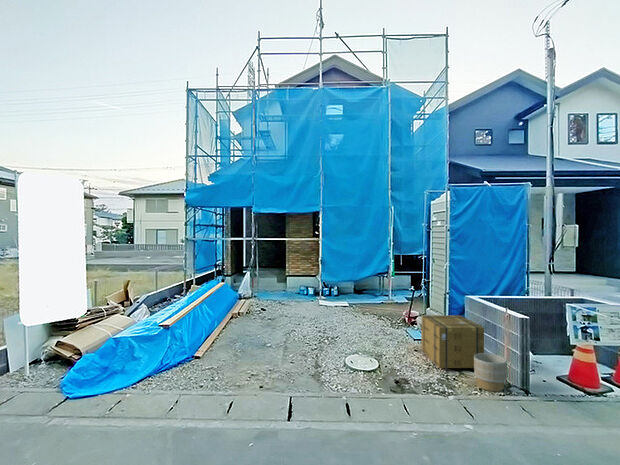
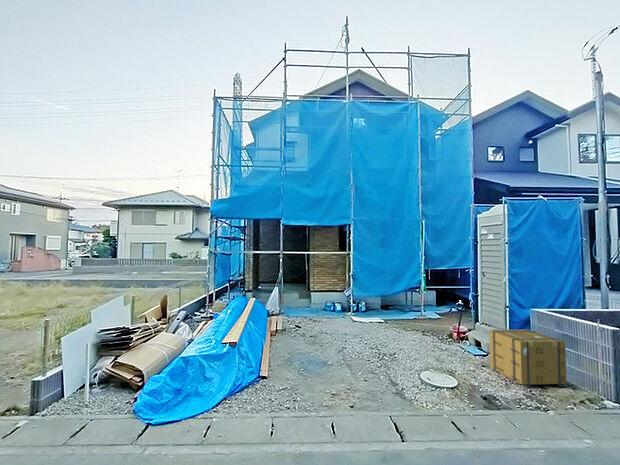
planter: present [474,353,507,391] -> none [564,368,603,408]

